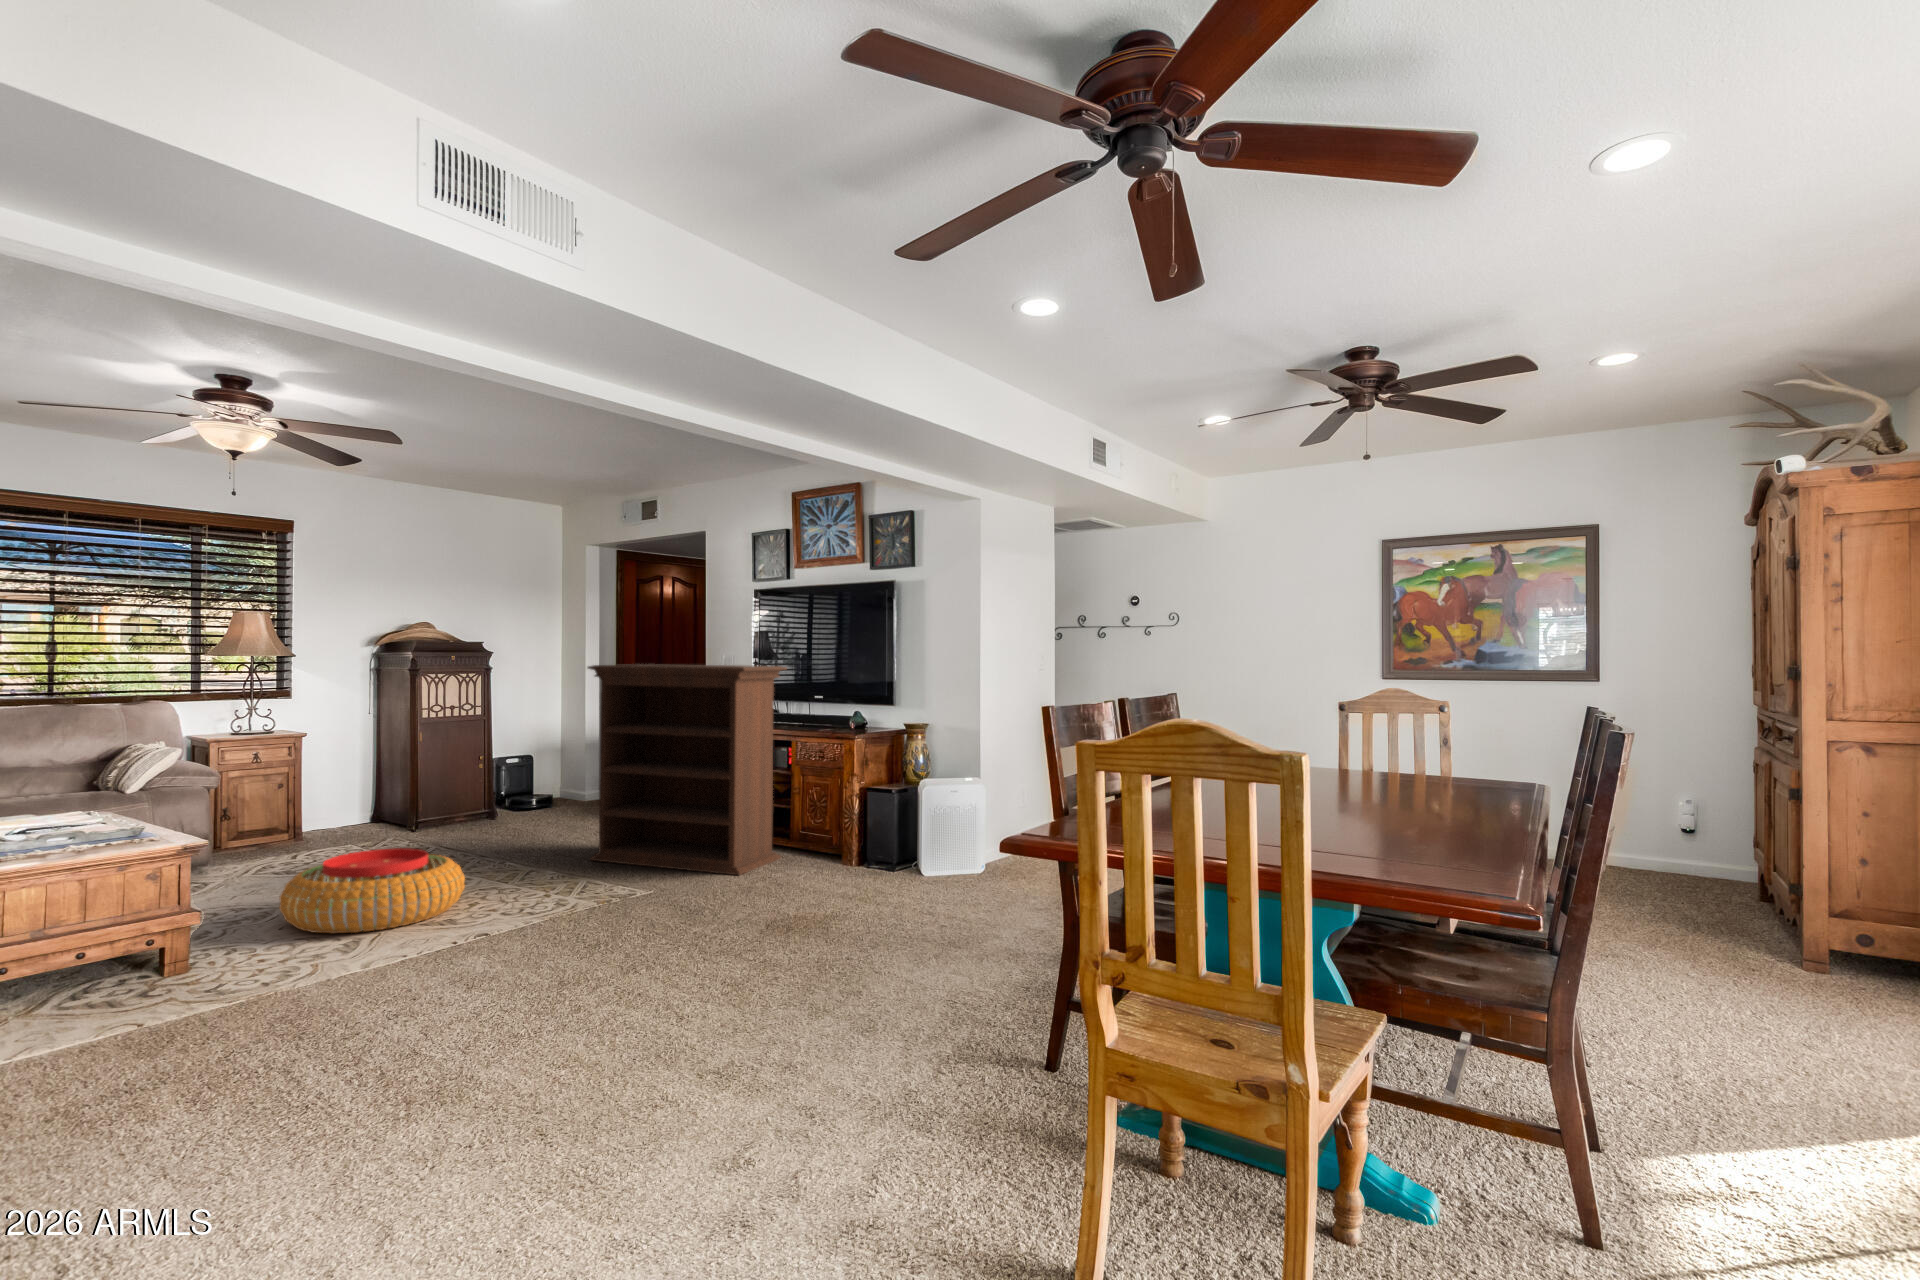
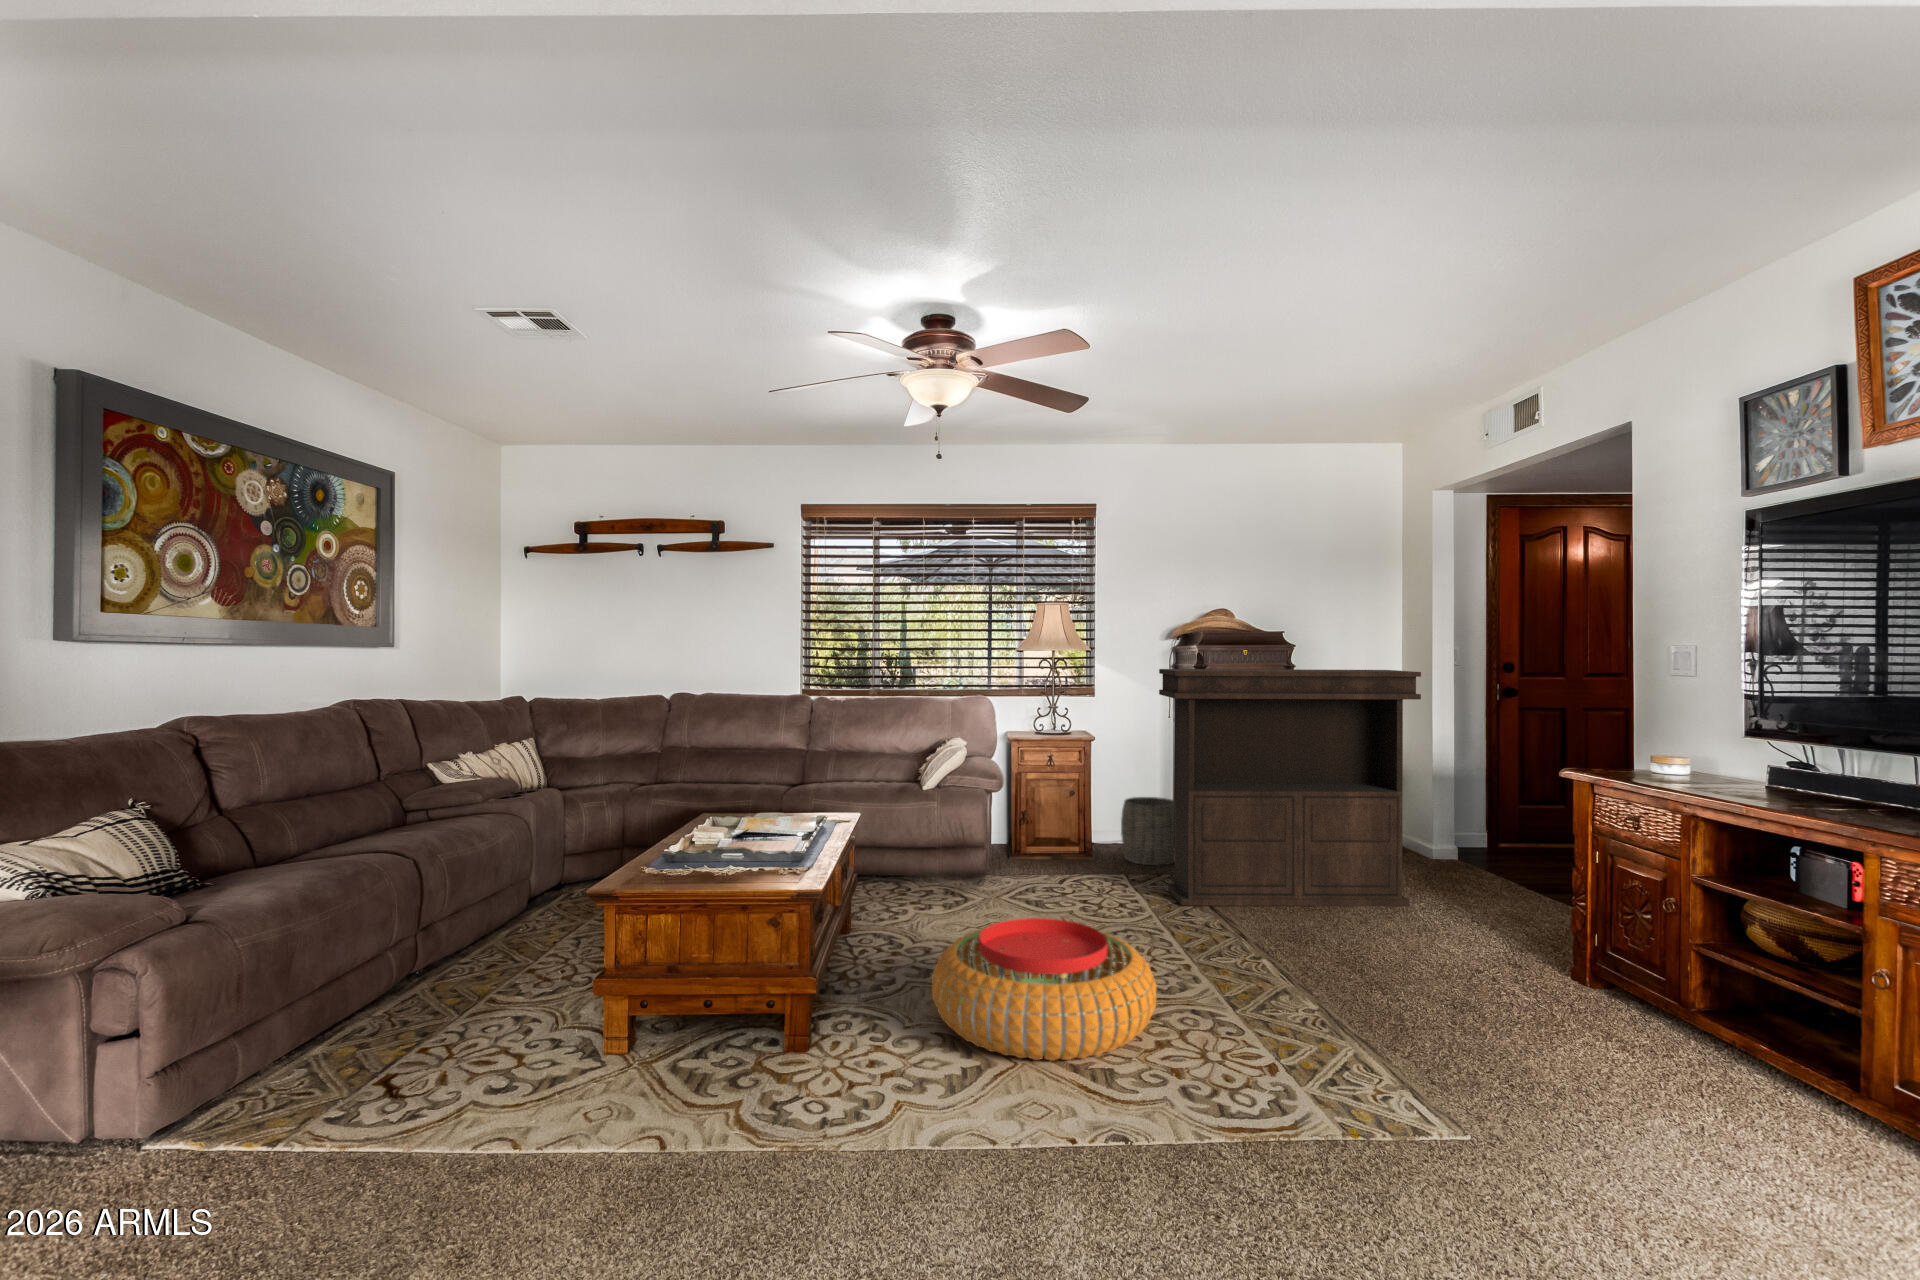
bookshelf: present [588,664,787,875] -> none [1379,665,1843,1157]
console table: none [395,669,590,851] -> present [1159,669,1421,906]
woven basket: none [337,781,395,837] -> present [1121,797,1175,865]

